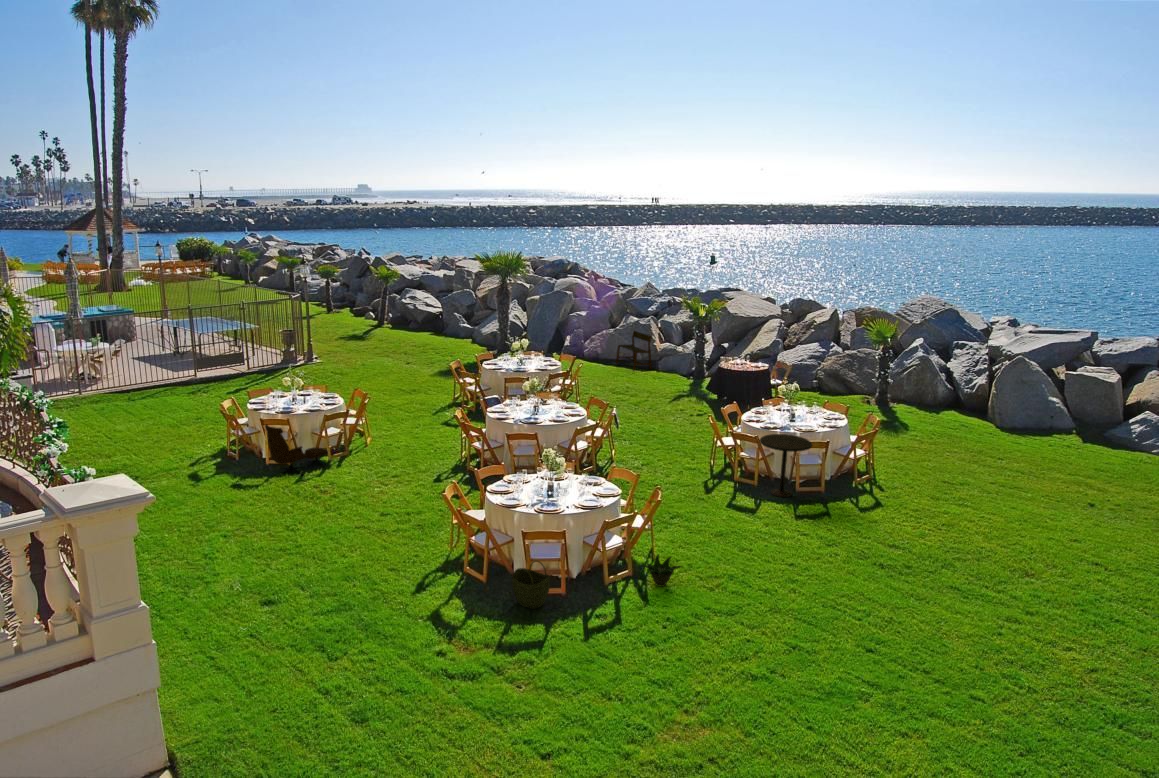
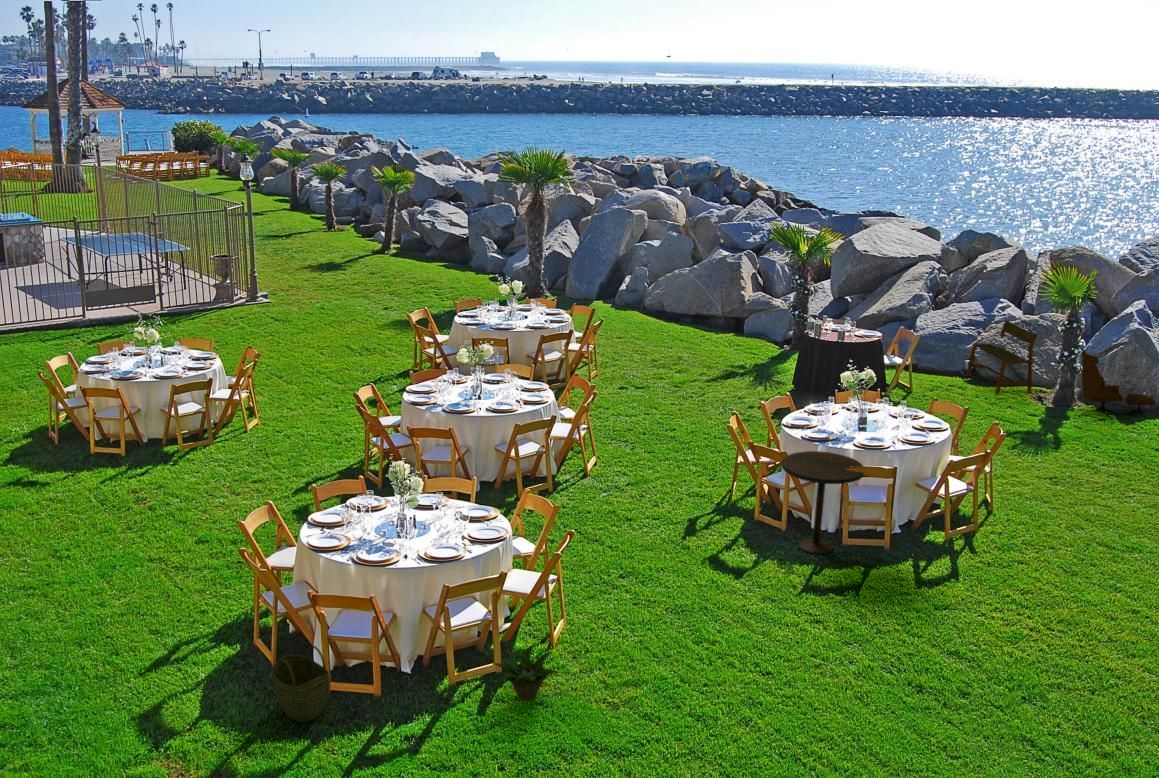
bench: present [616,331,652,371] -> present [966,320,1037,395]
lounge chair: present [265,425,328,475] -> present [1081,350,1155,420]

